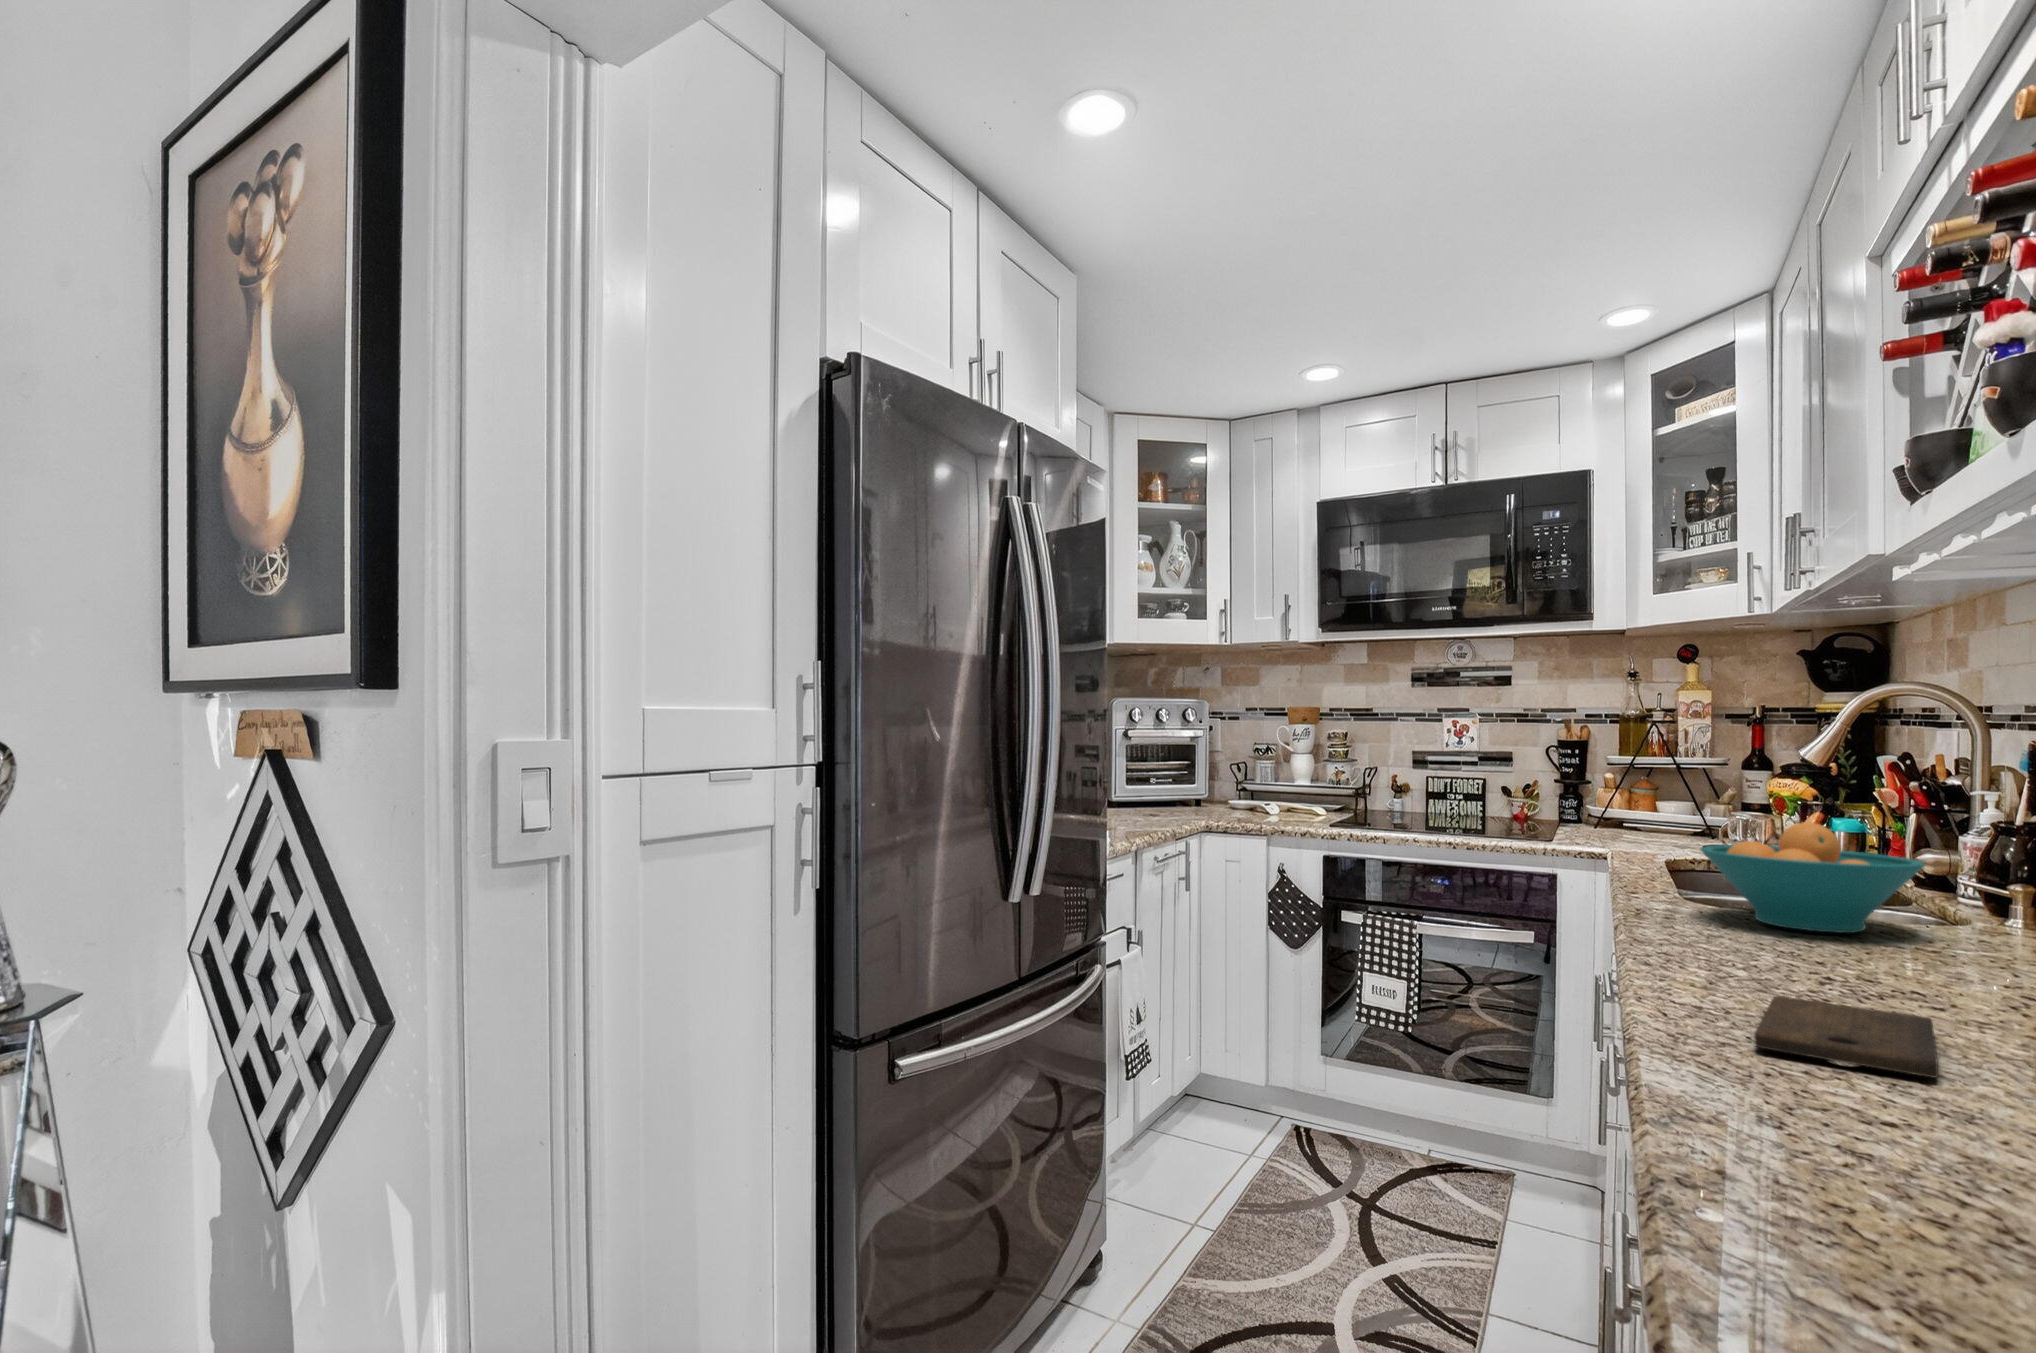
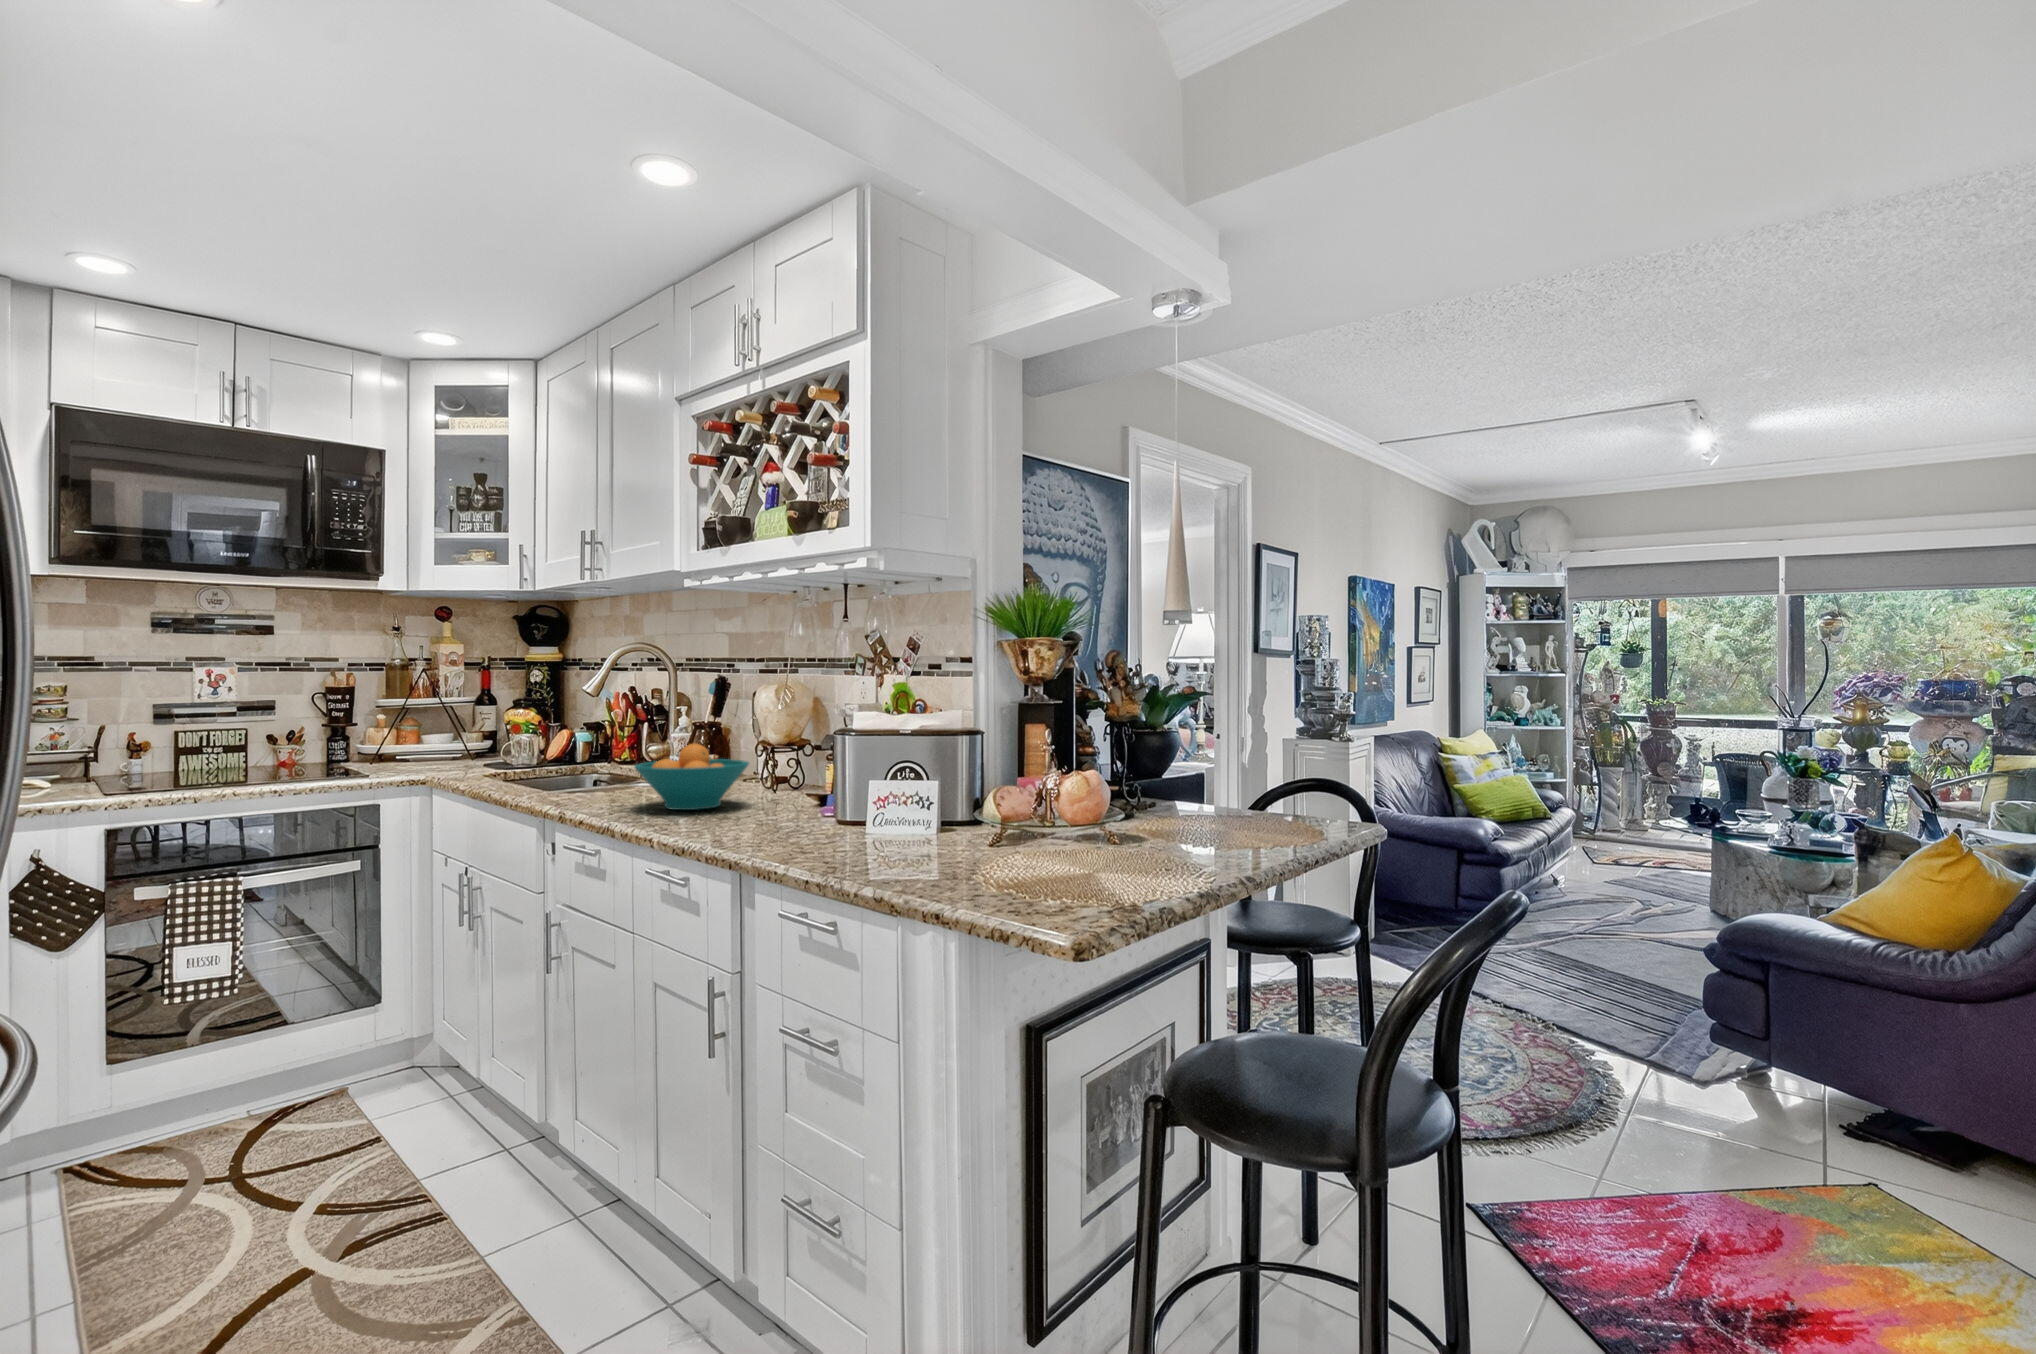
cutting board: present [1754,996,1938,1078] -> none [782,833,886,860]

